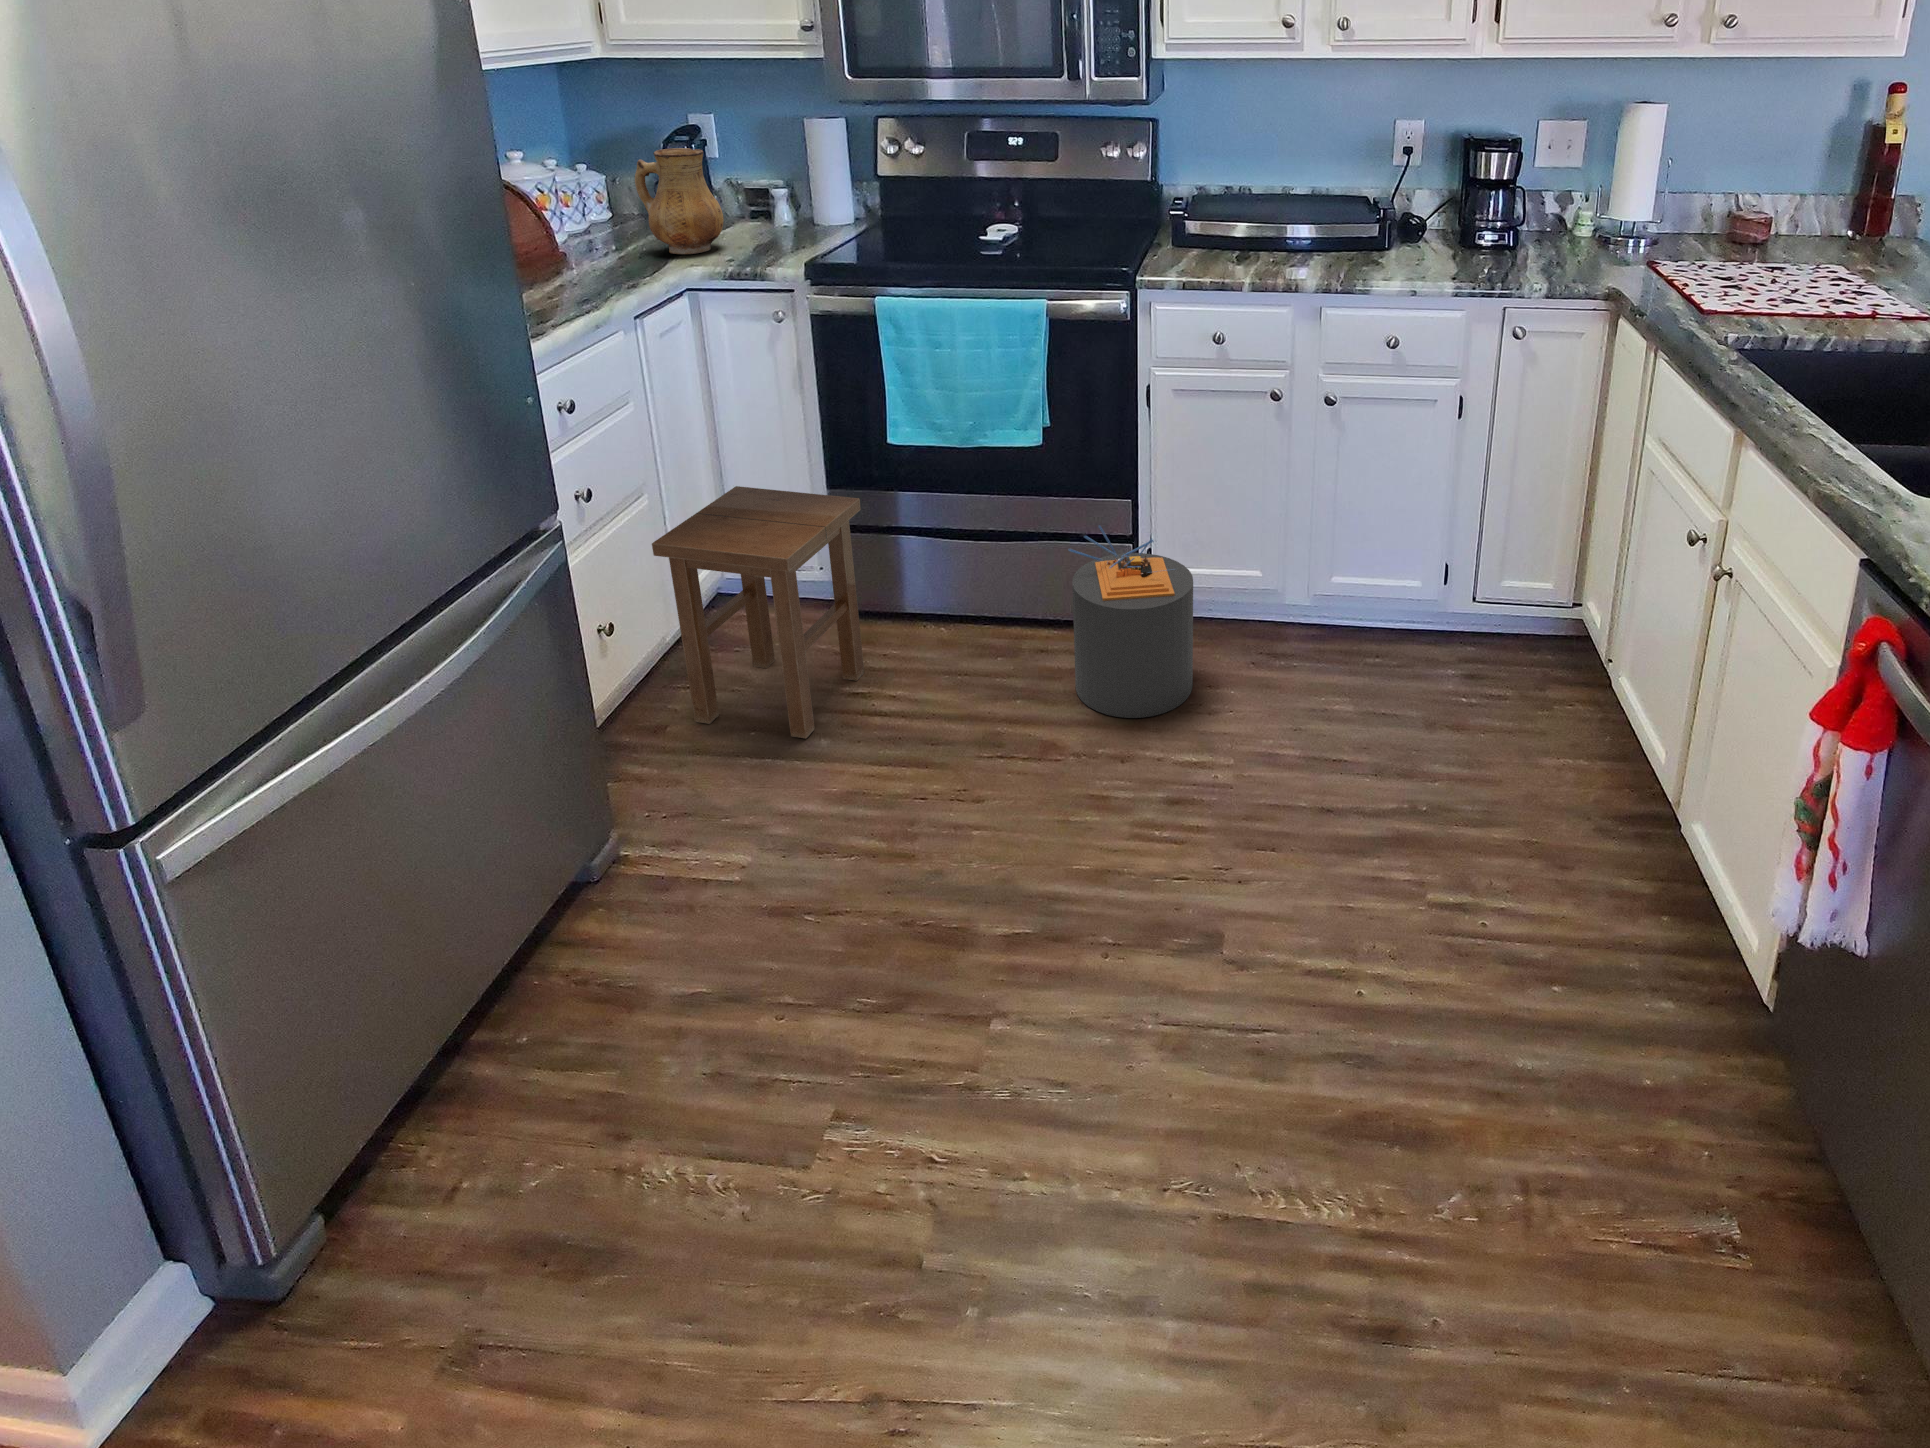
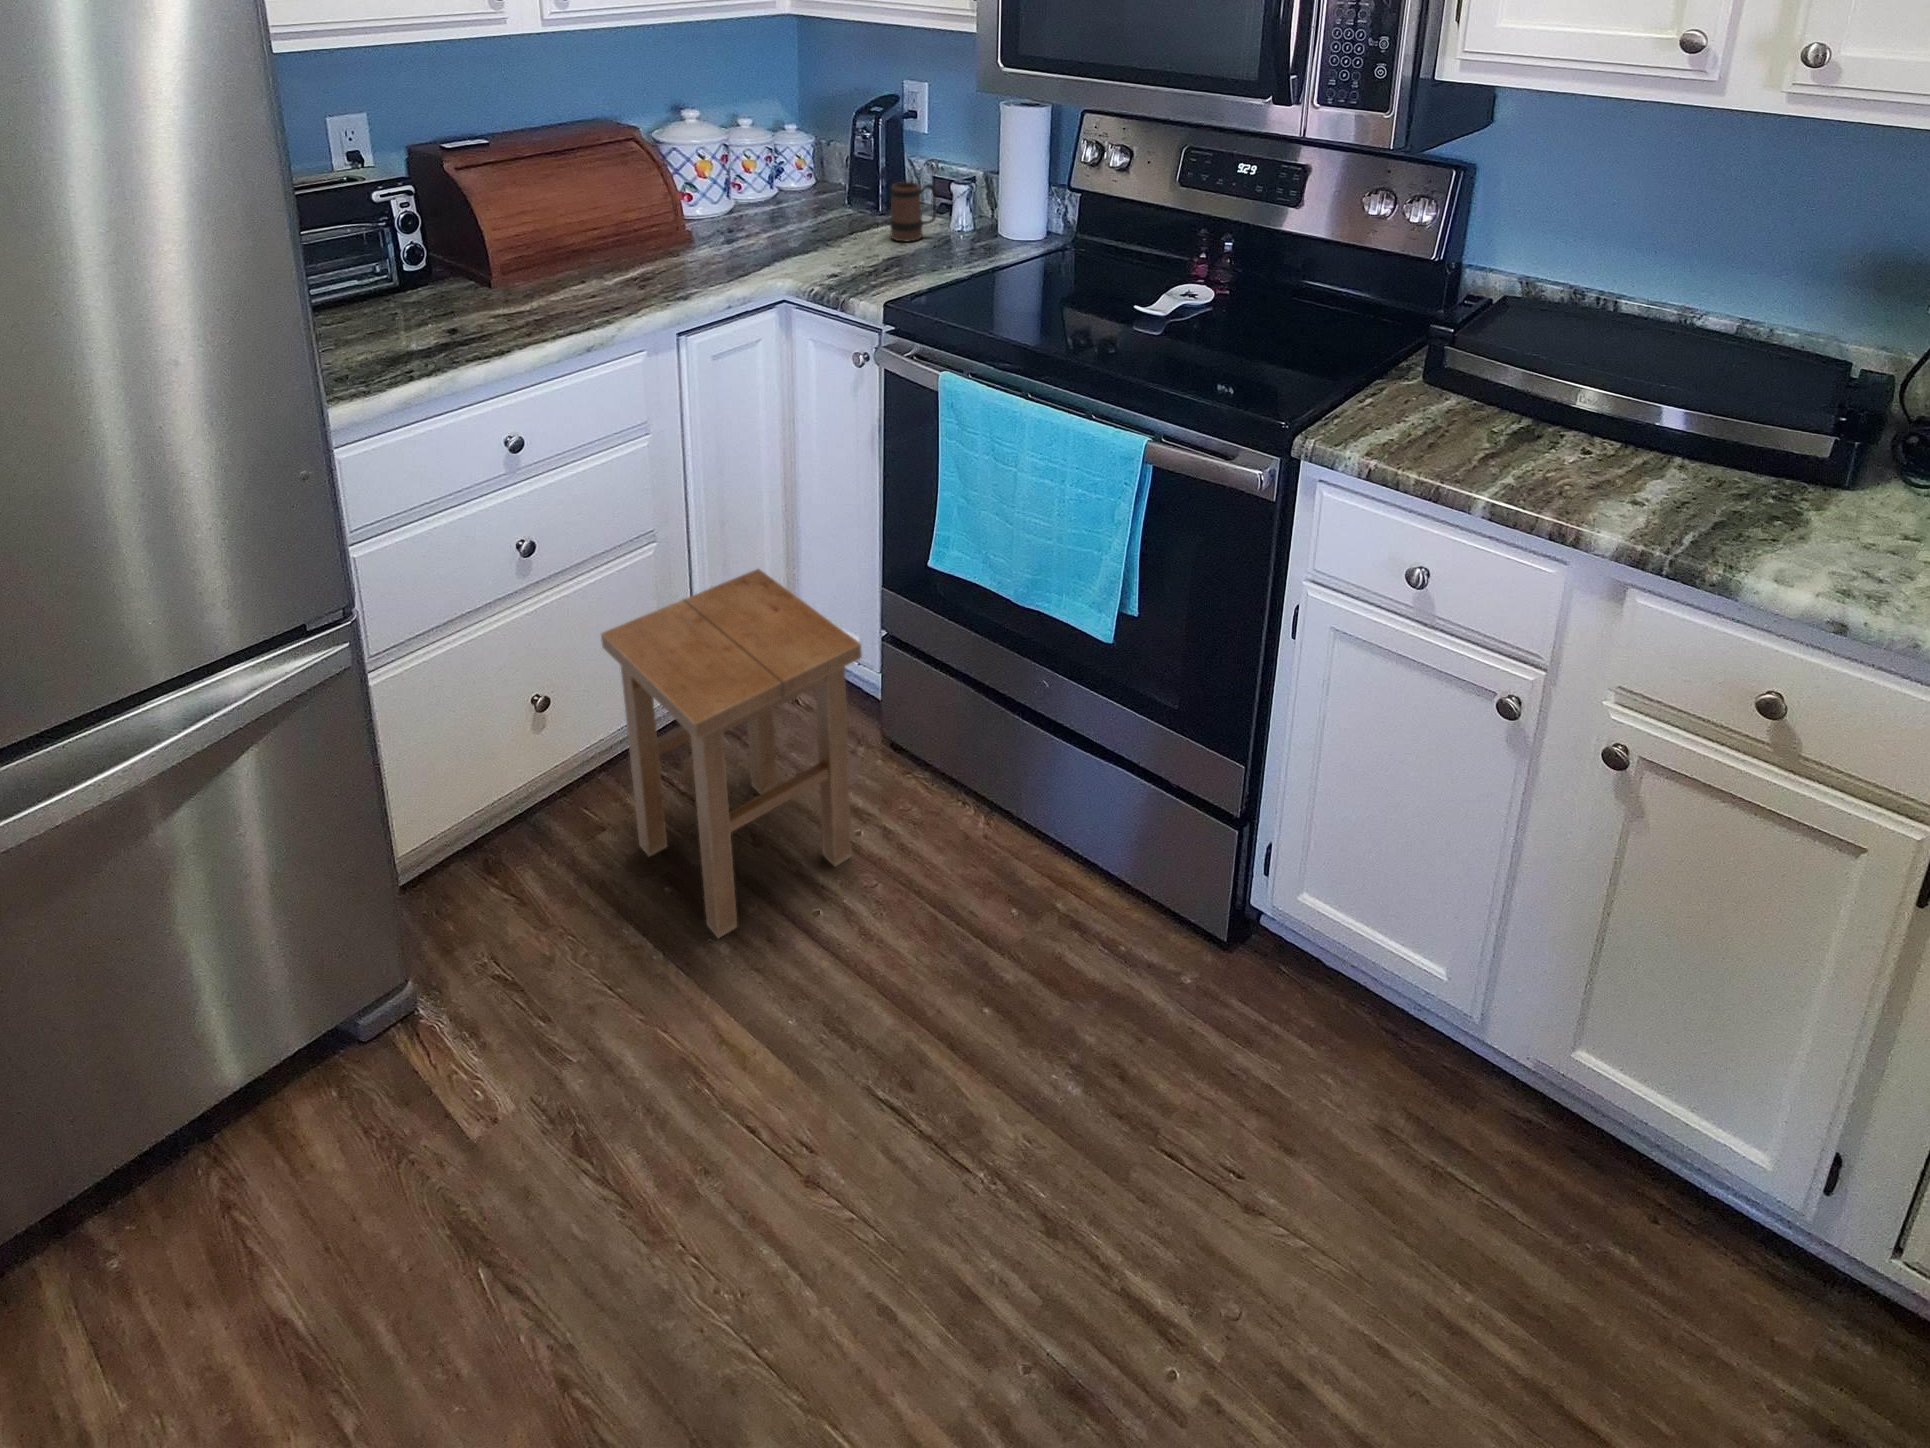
ceramic pitcher: present [635,148,724,254] -> none [772,131,858,261]
mug: none [733,187,772,236] -> present [890,182,937,241]
trash can: present [1069,525,1193,718] -> none [1074,806,1281,1165]

